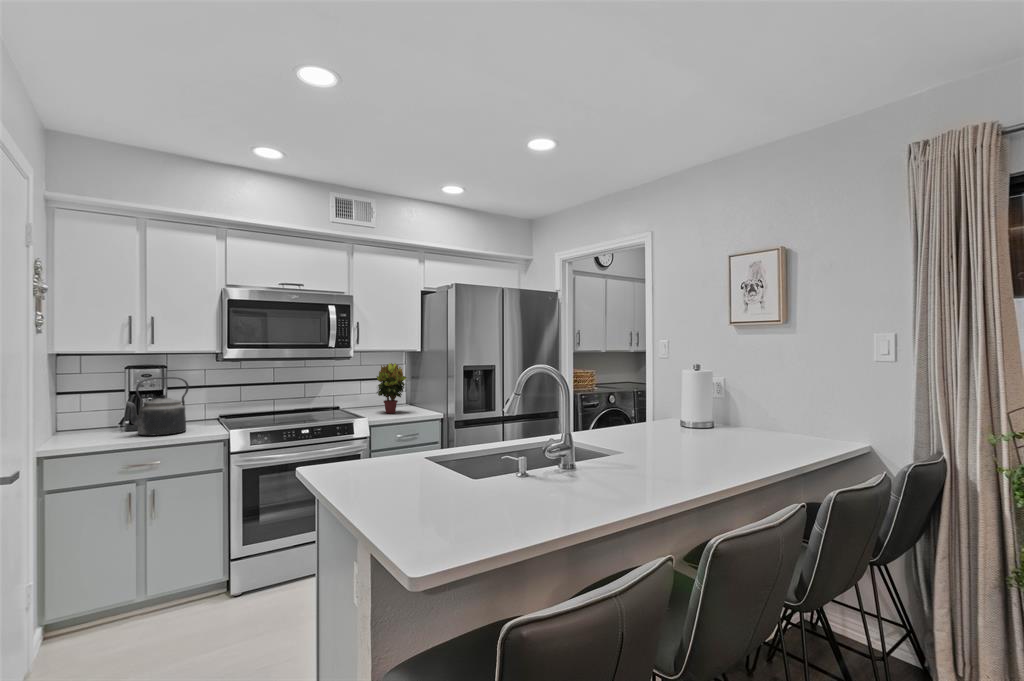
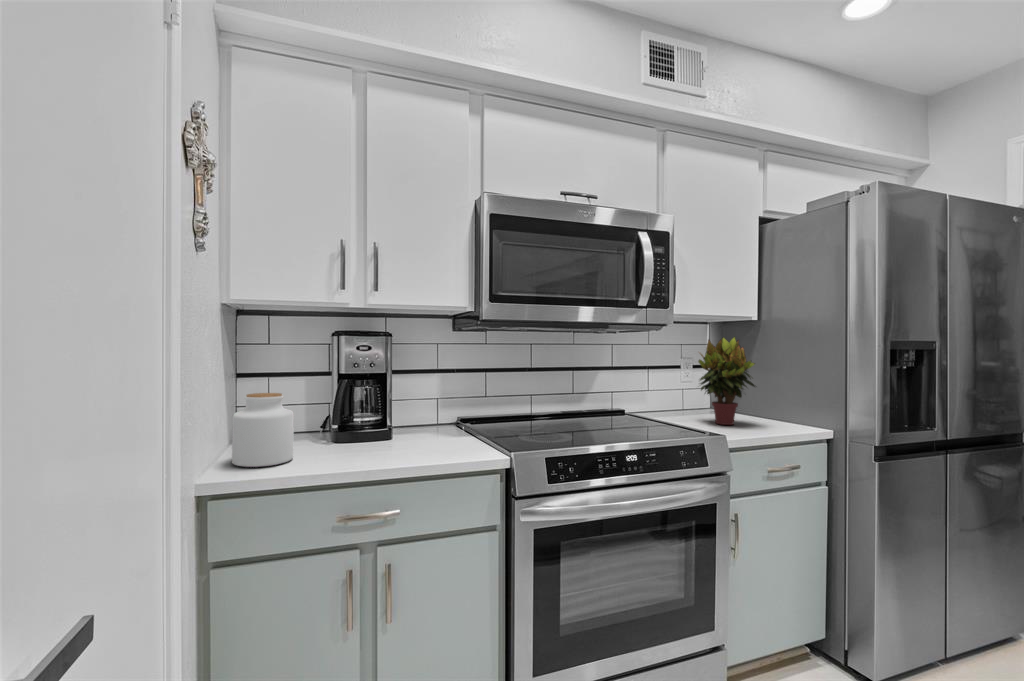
kettle: present [126,377,189,436] -> none [336,350,430,456]
jar: none [58,403,98,443] -> present [232,393,294,467]

